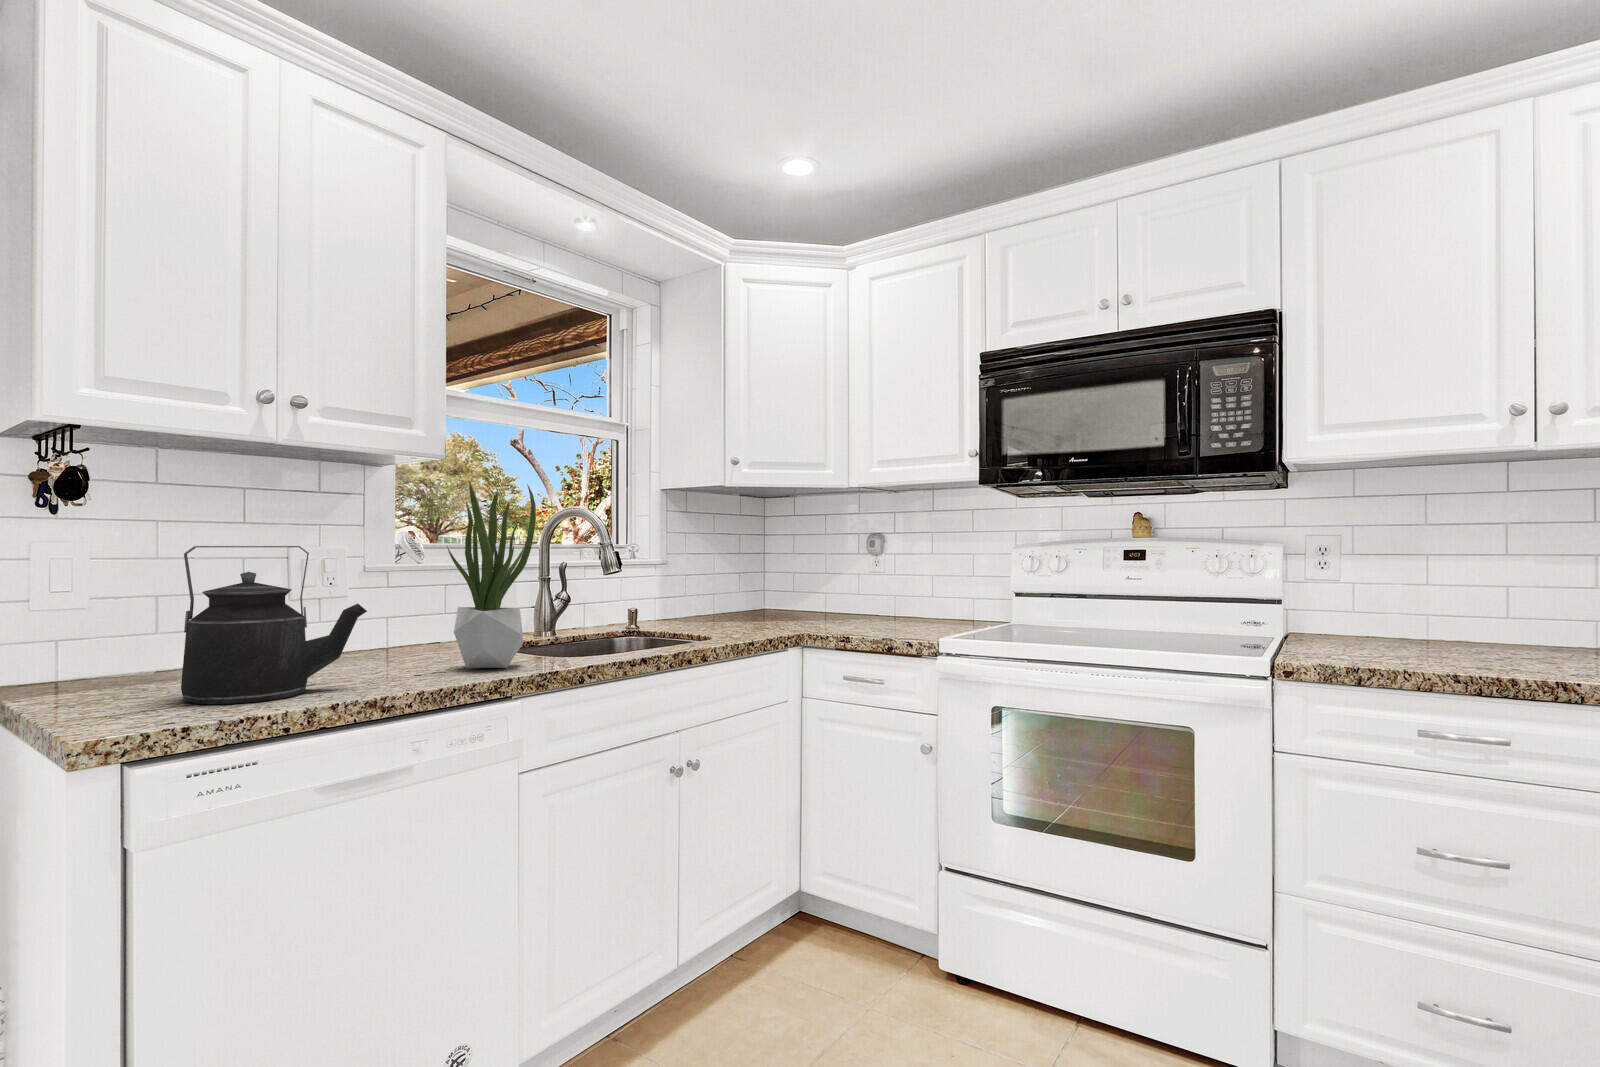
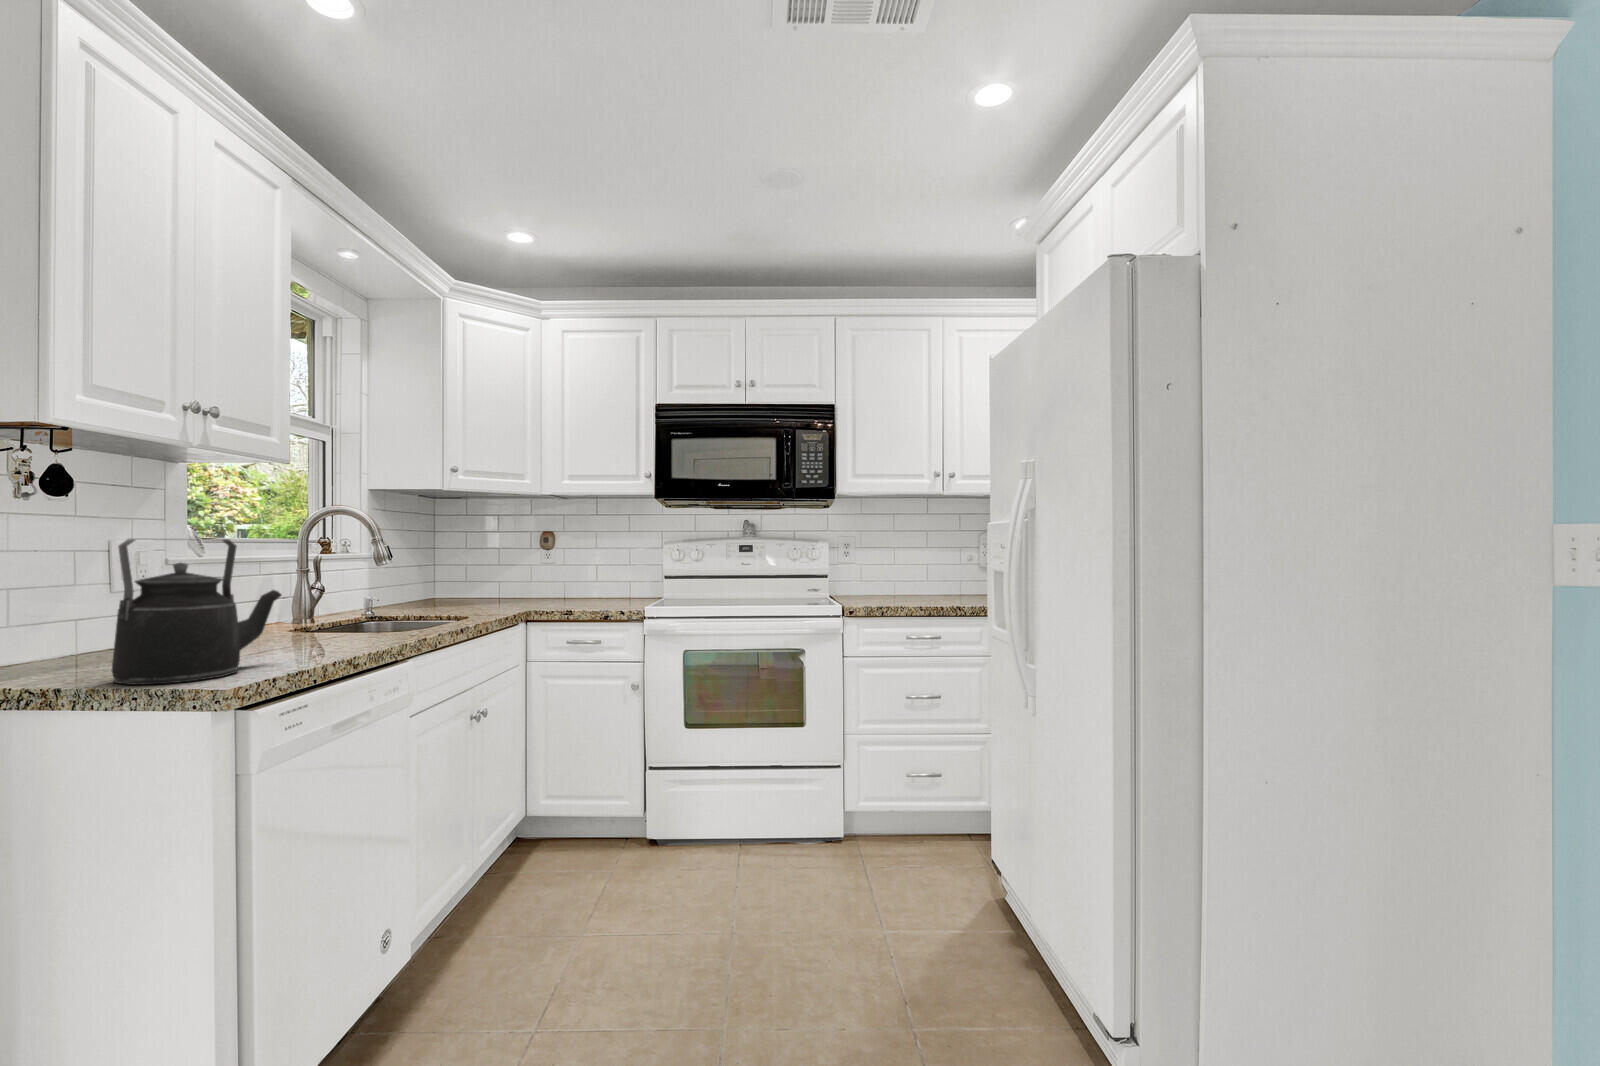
potted plant: present [447,481,536,668] -> none [305,484,385,645]

